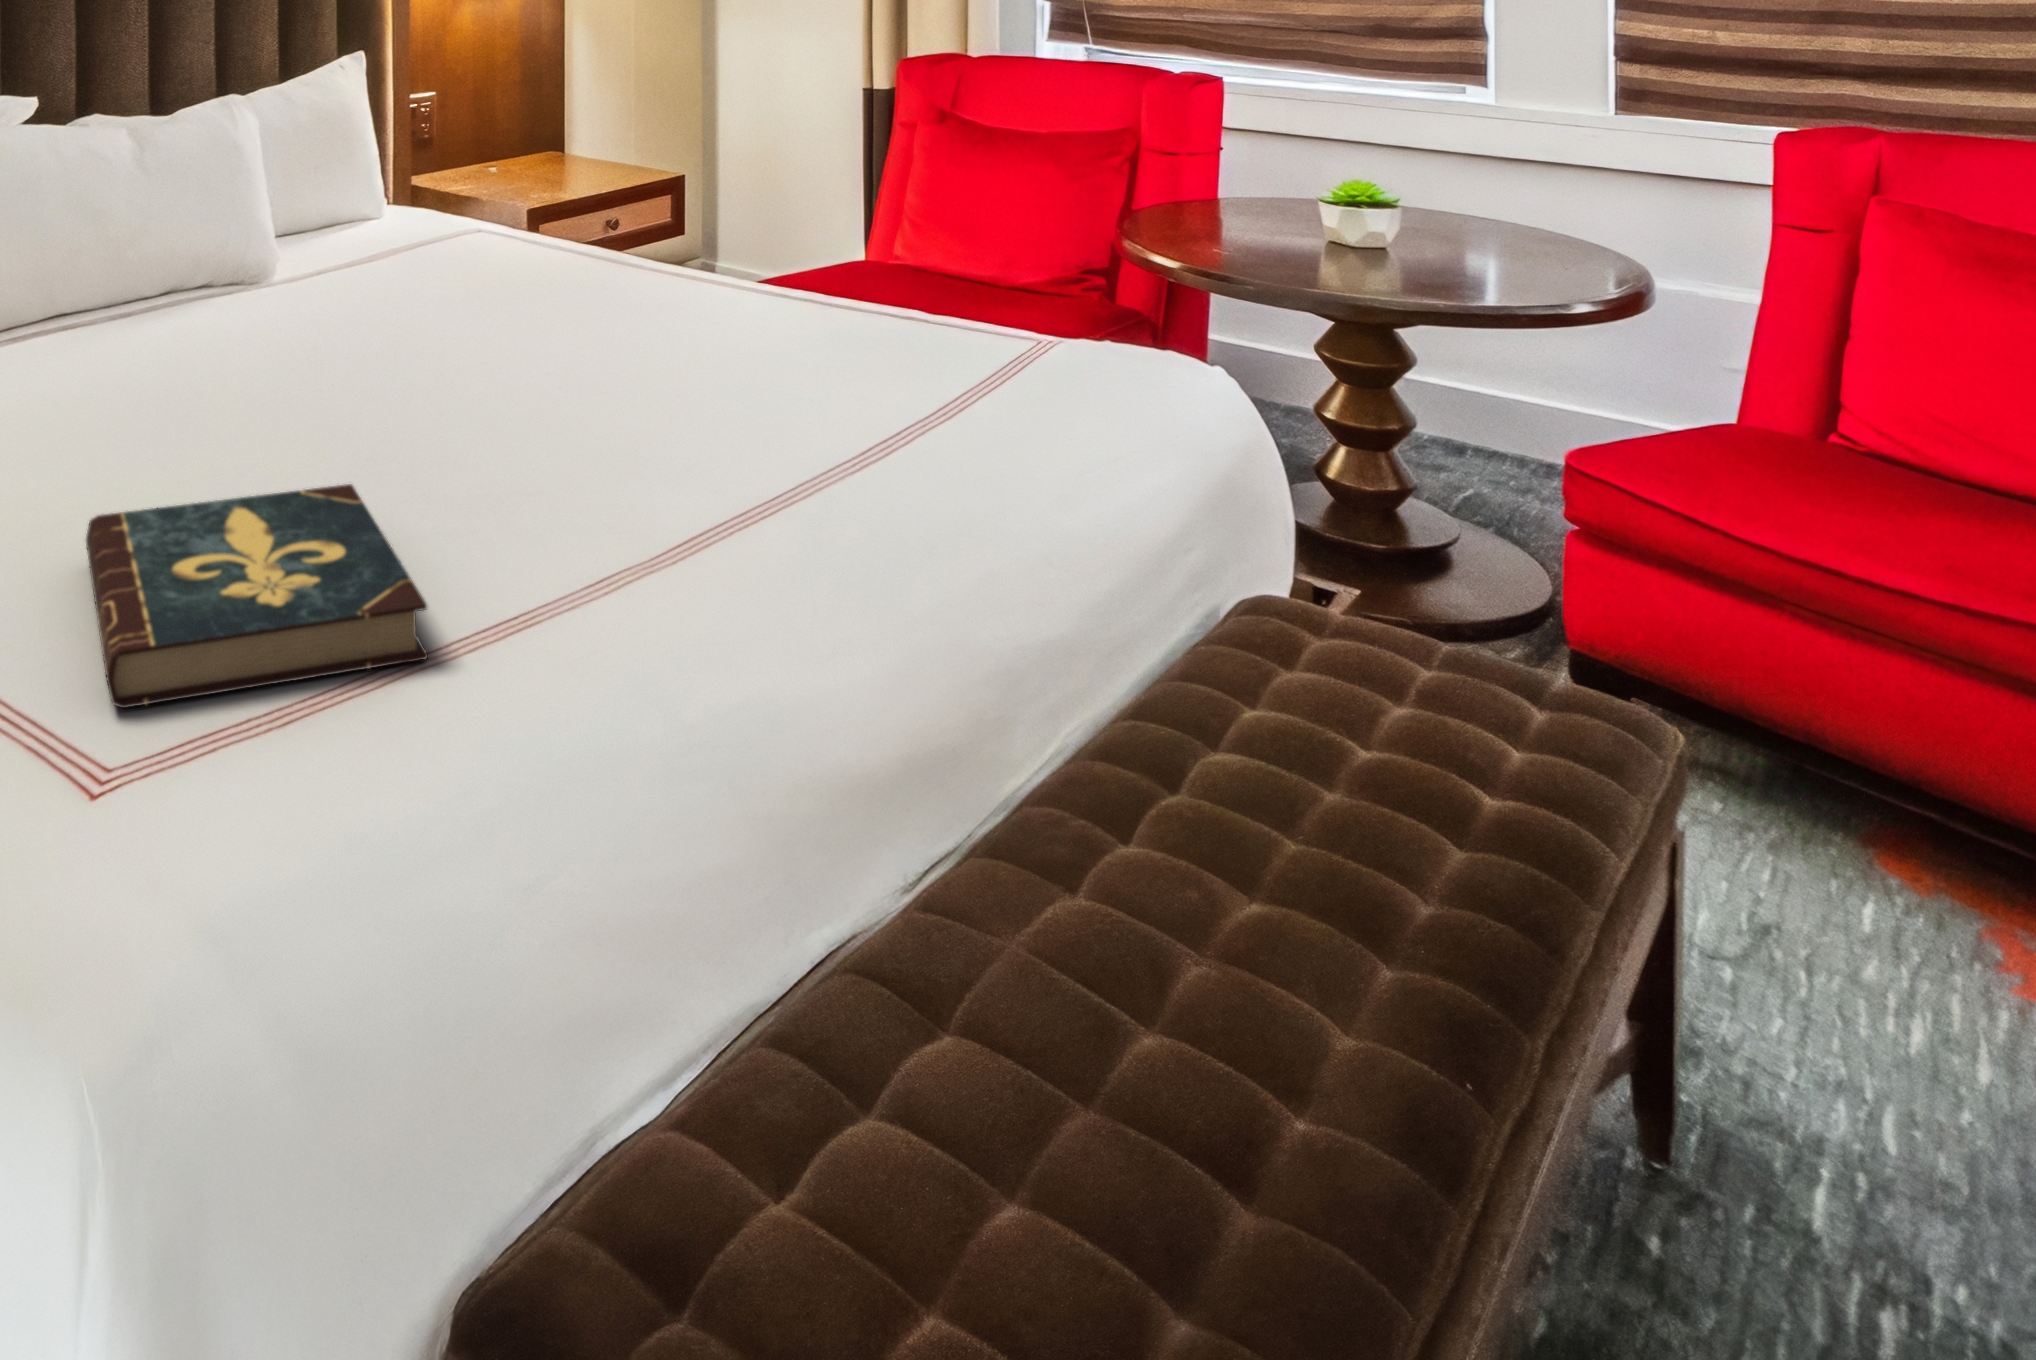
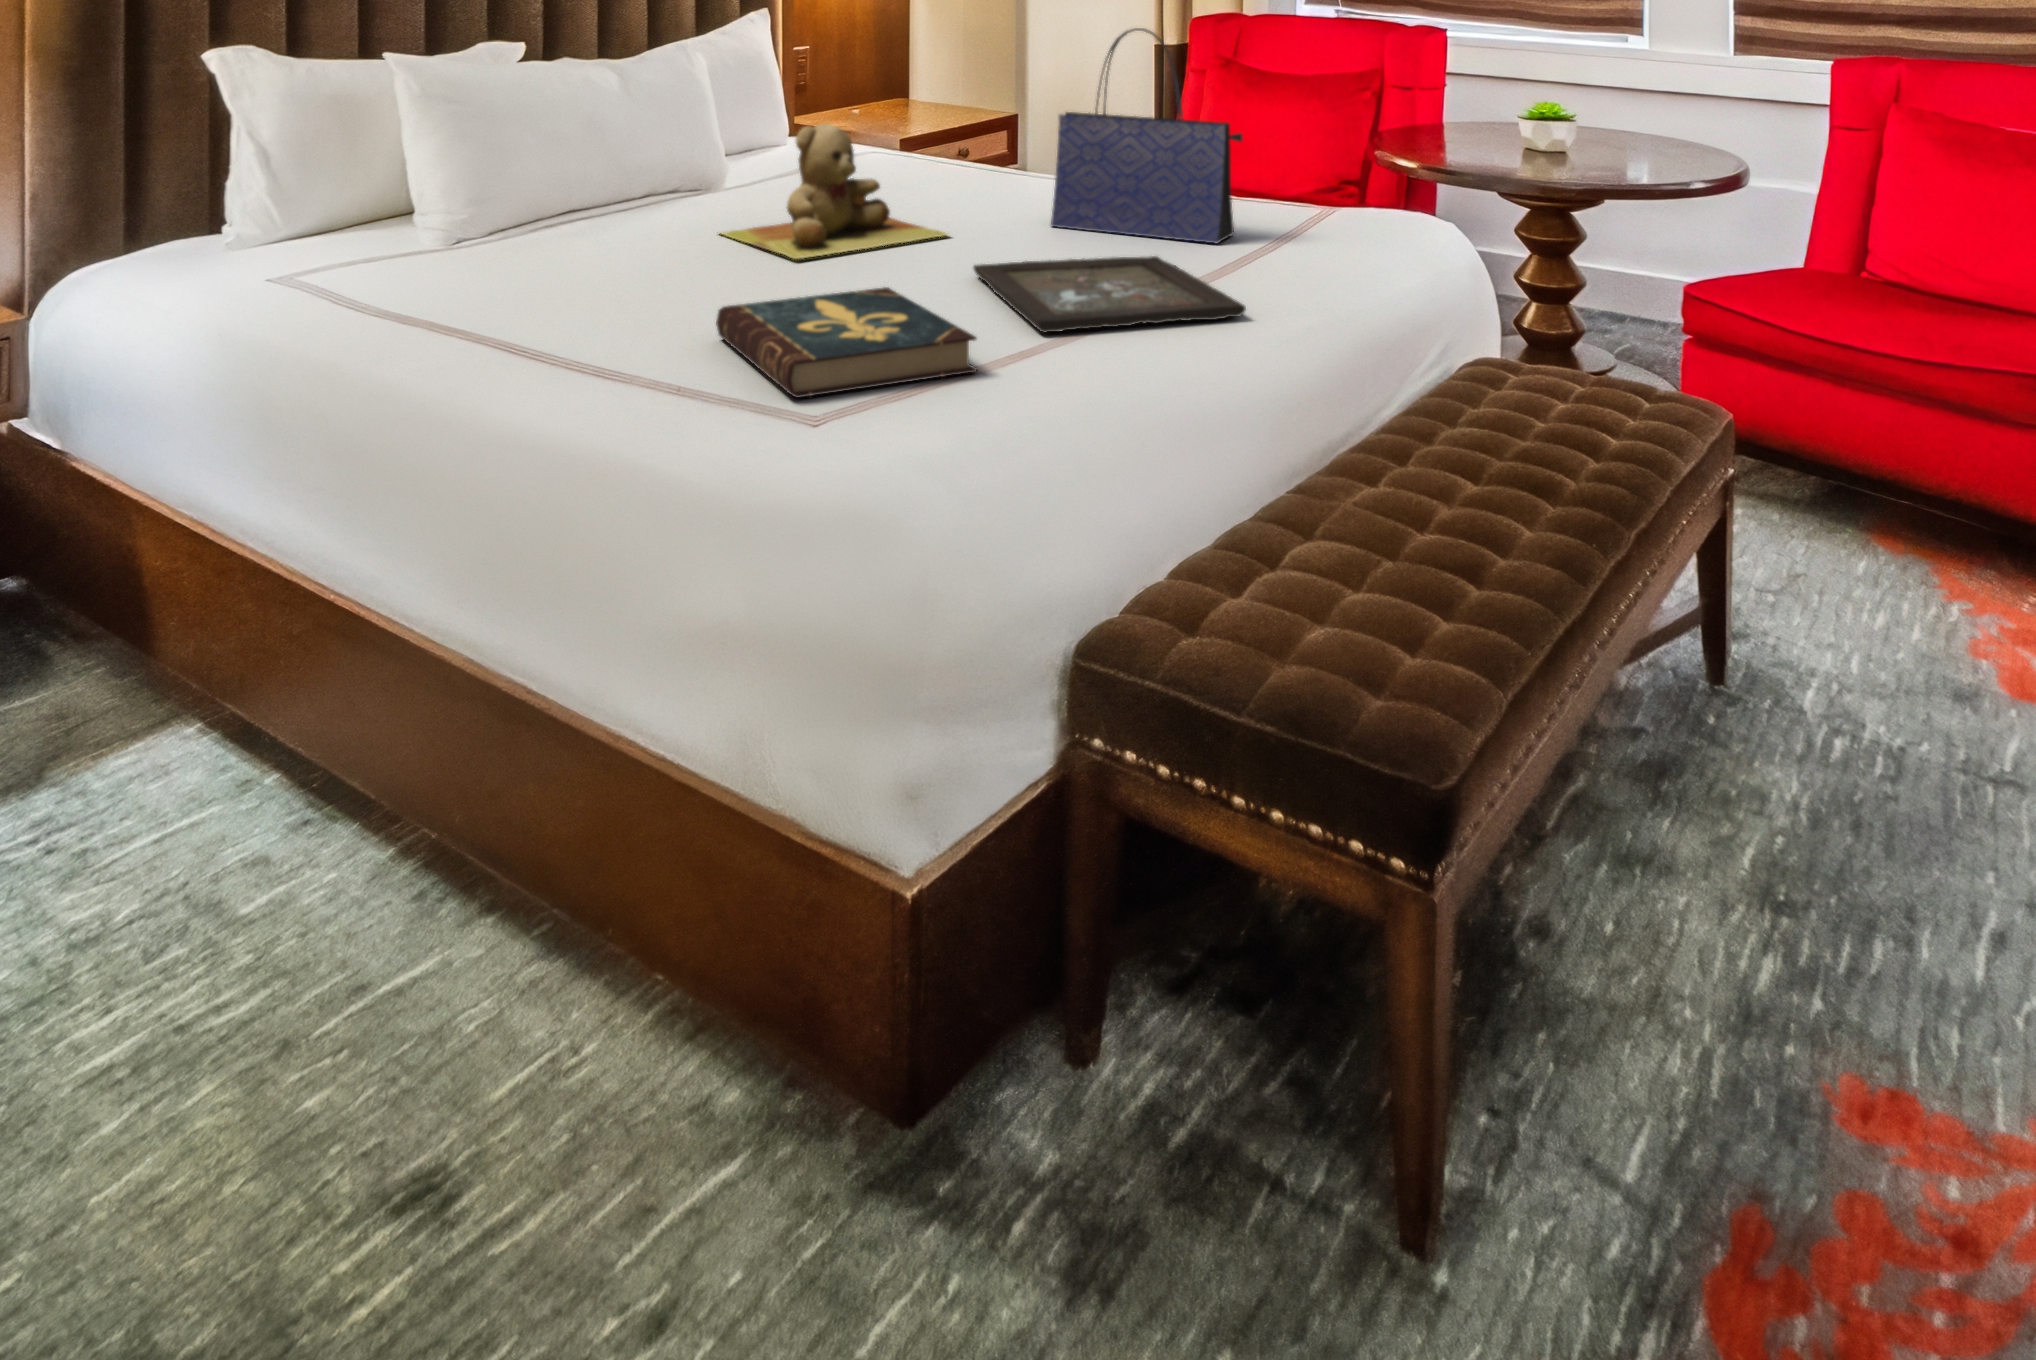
tote bag: none [651,92,910,399] -> present [1051,28,1243,243]
teddy bear: none [207,216,512,410] -> present [722,124,948,259]
tray: none [508,423,881,574] -> present [973,256,1246,333]

